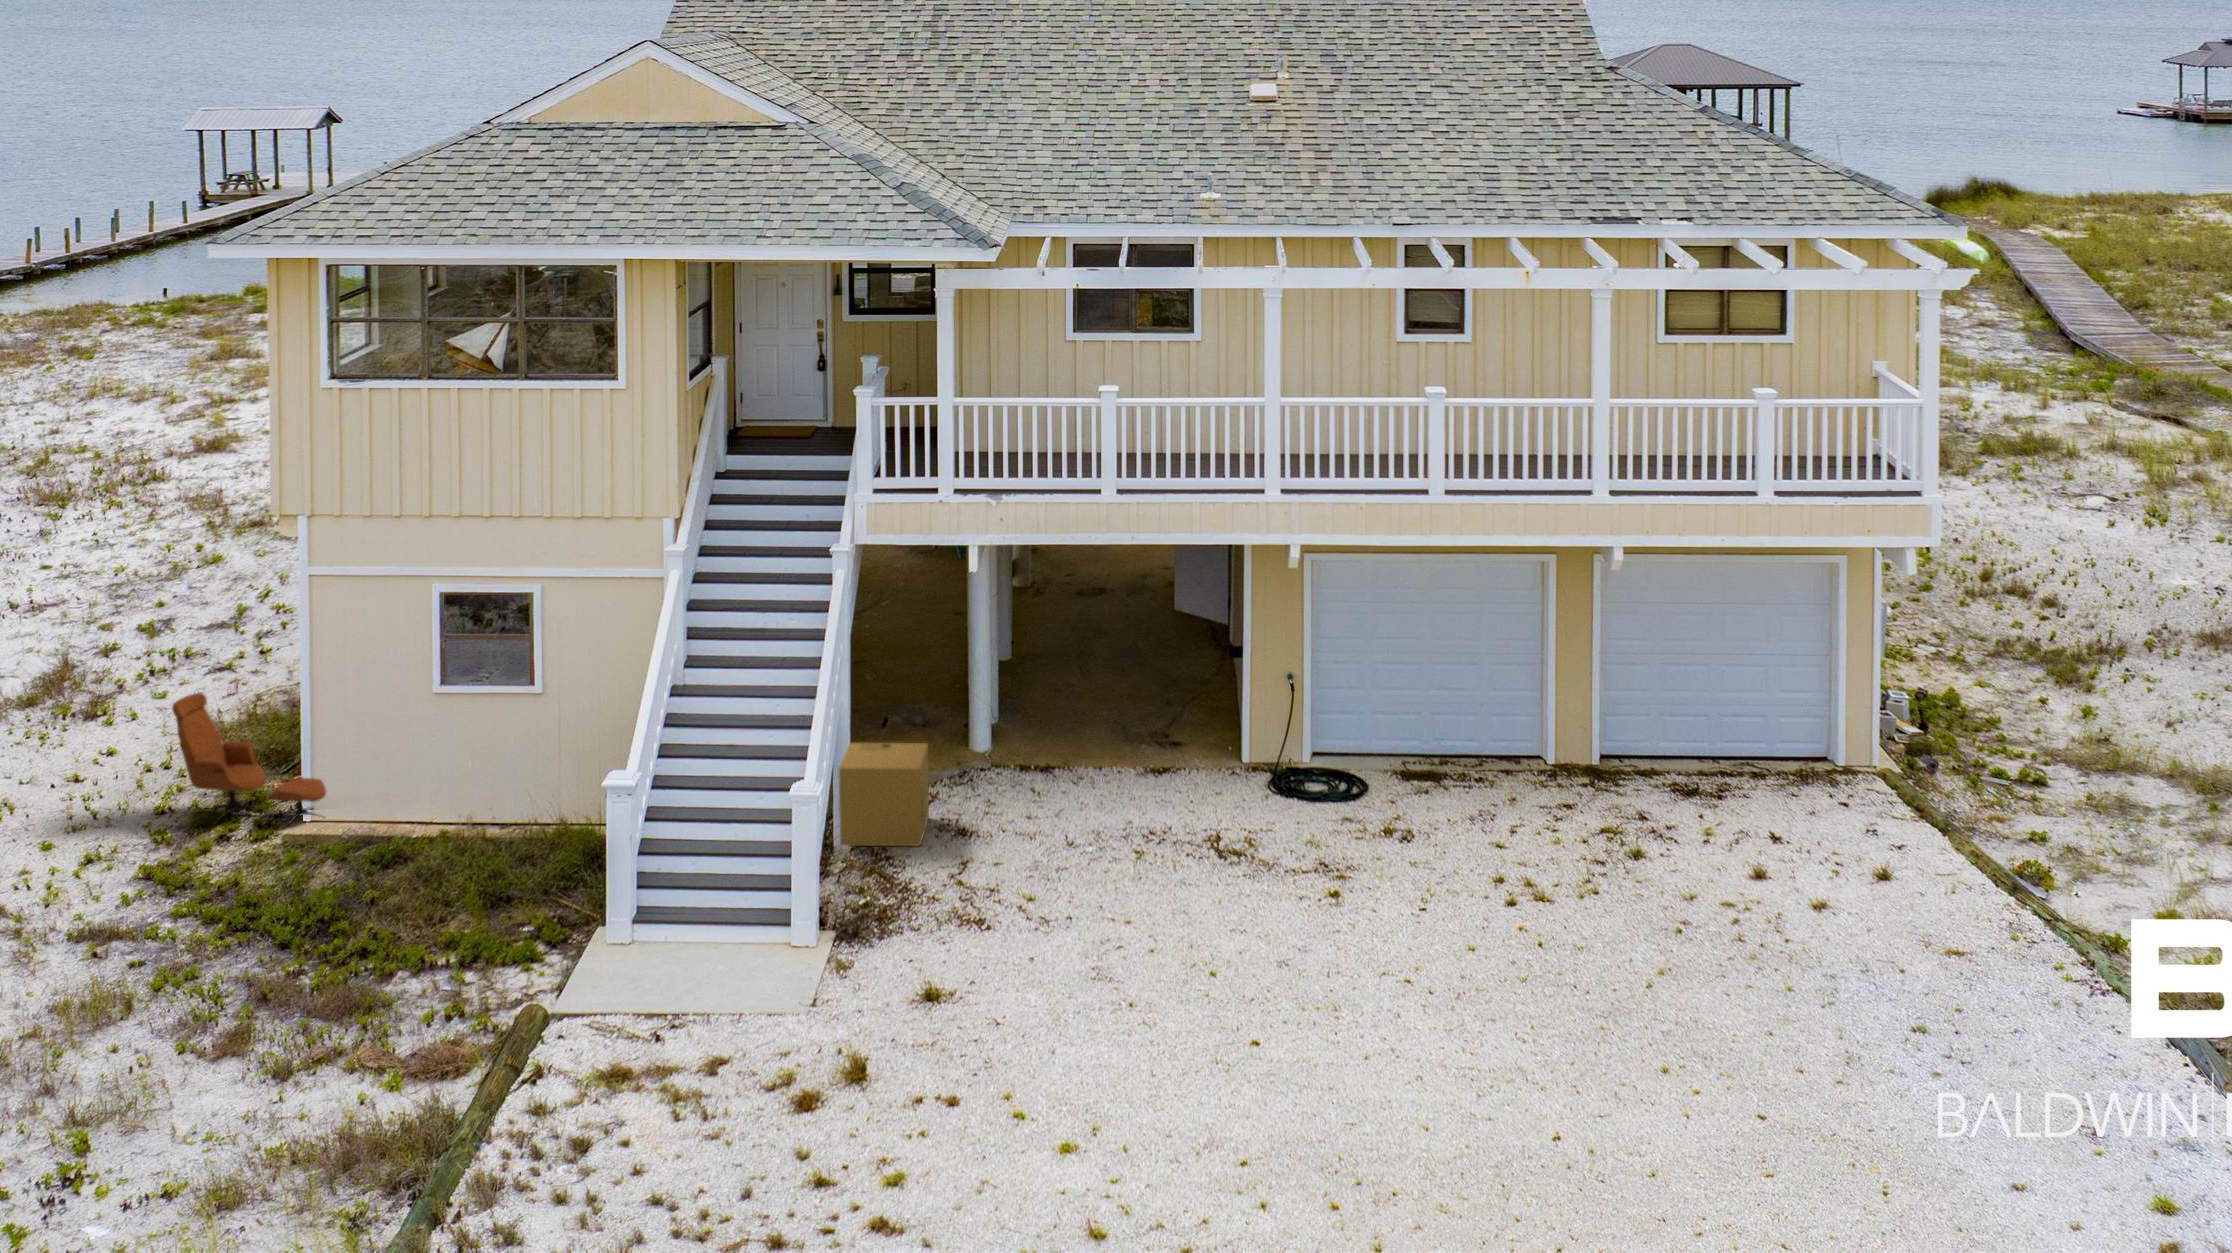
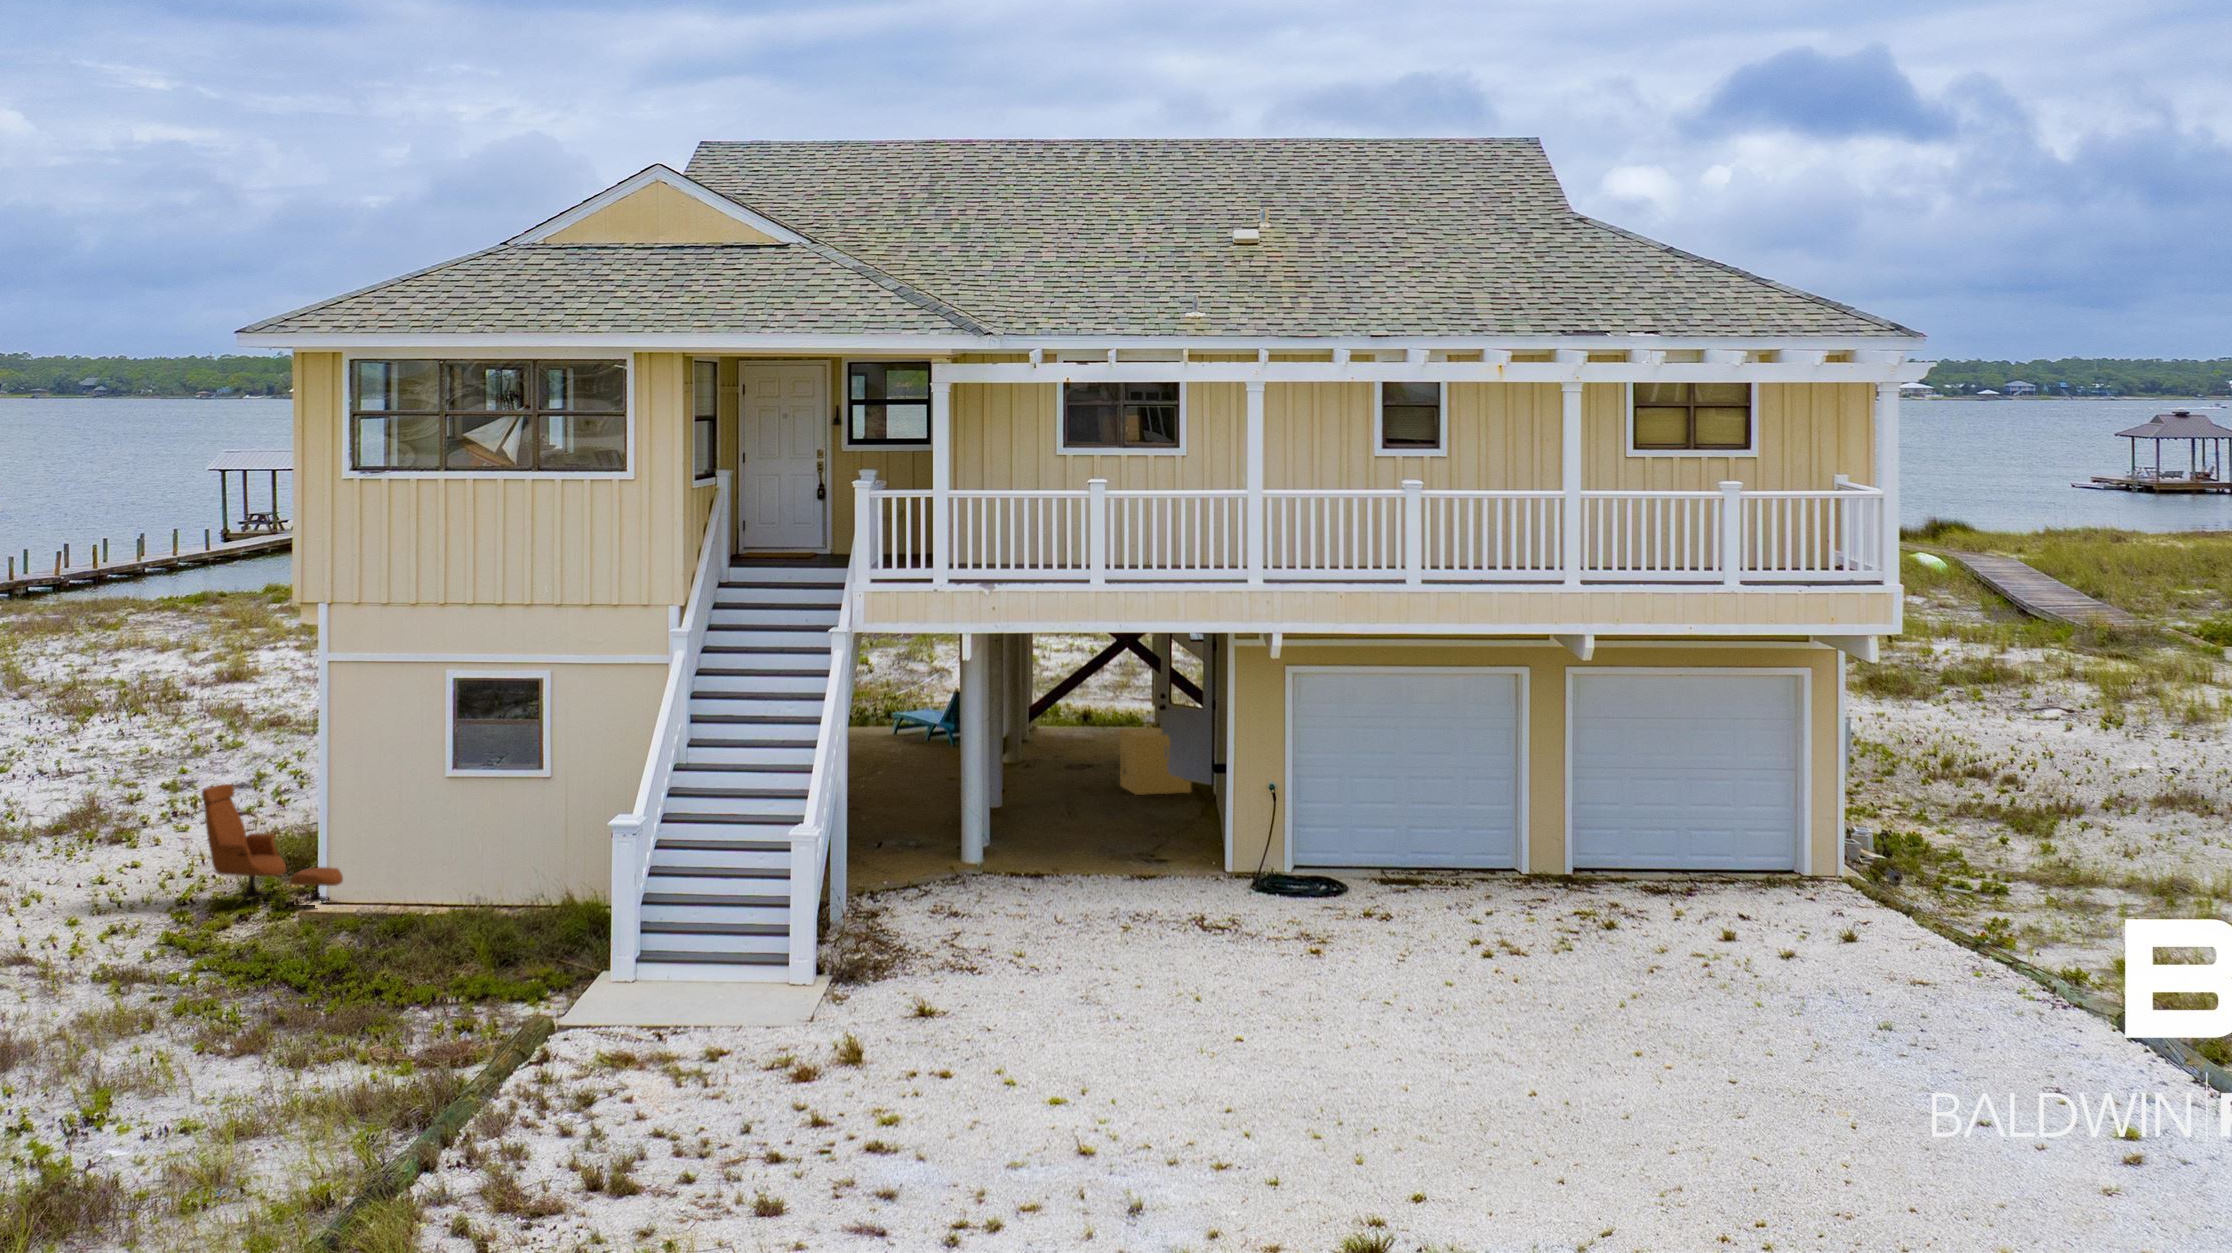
cardboard box: present [839,743,929,846] -> present [1120,728,1191,795]

